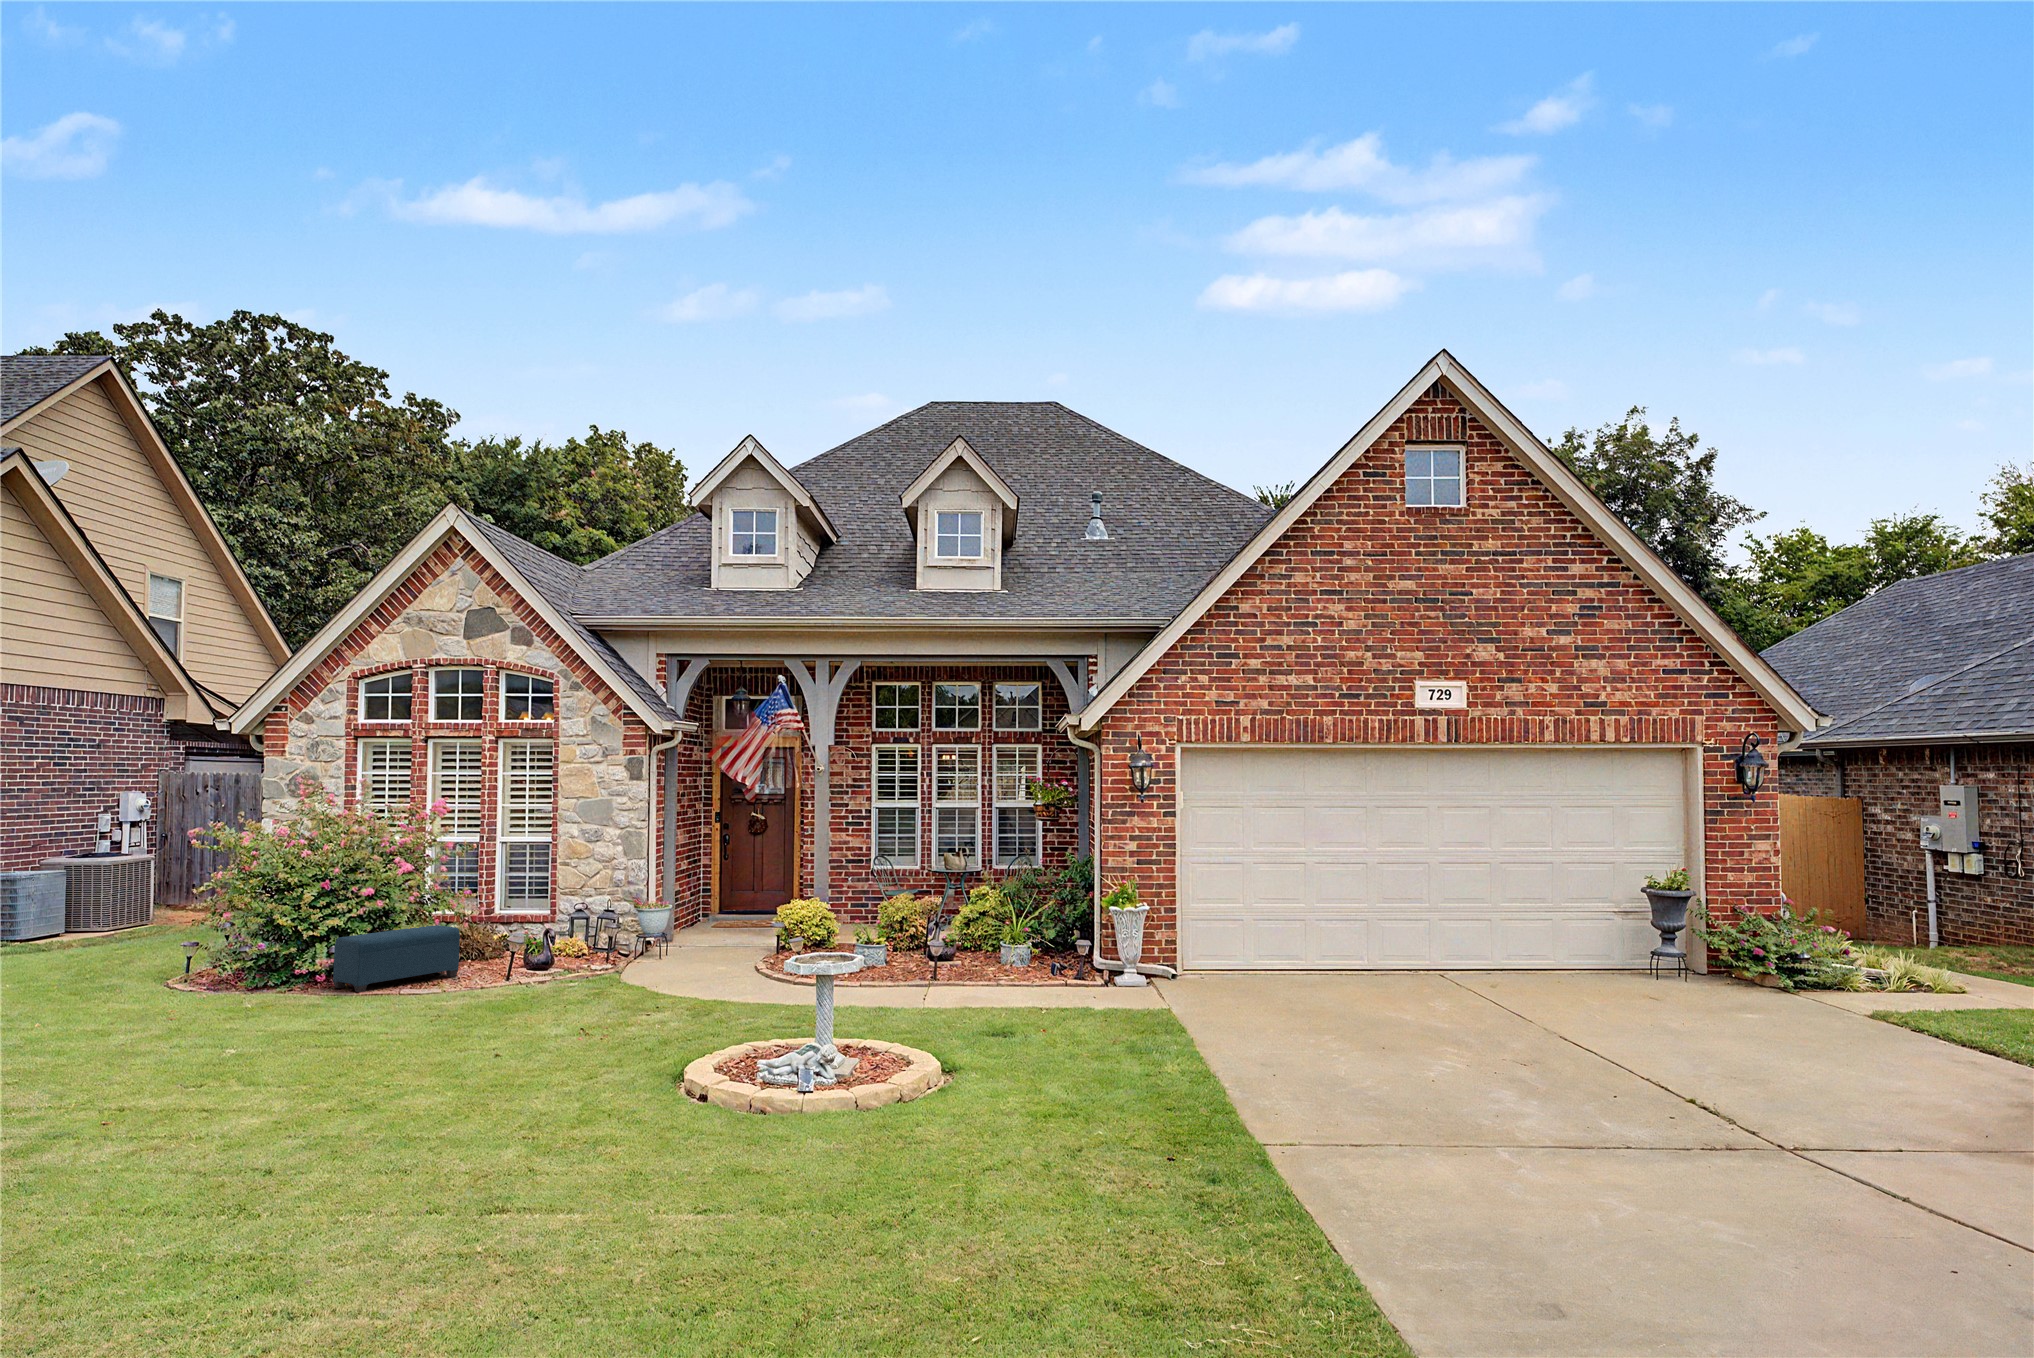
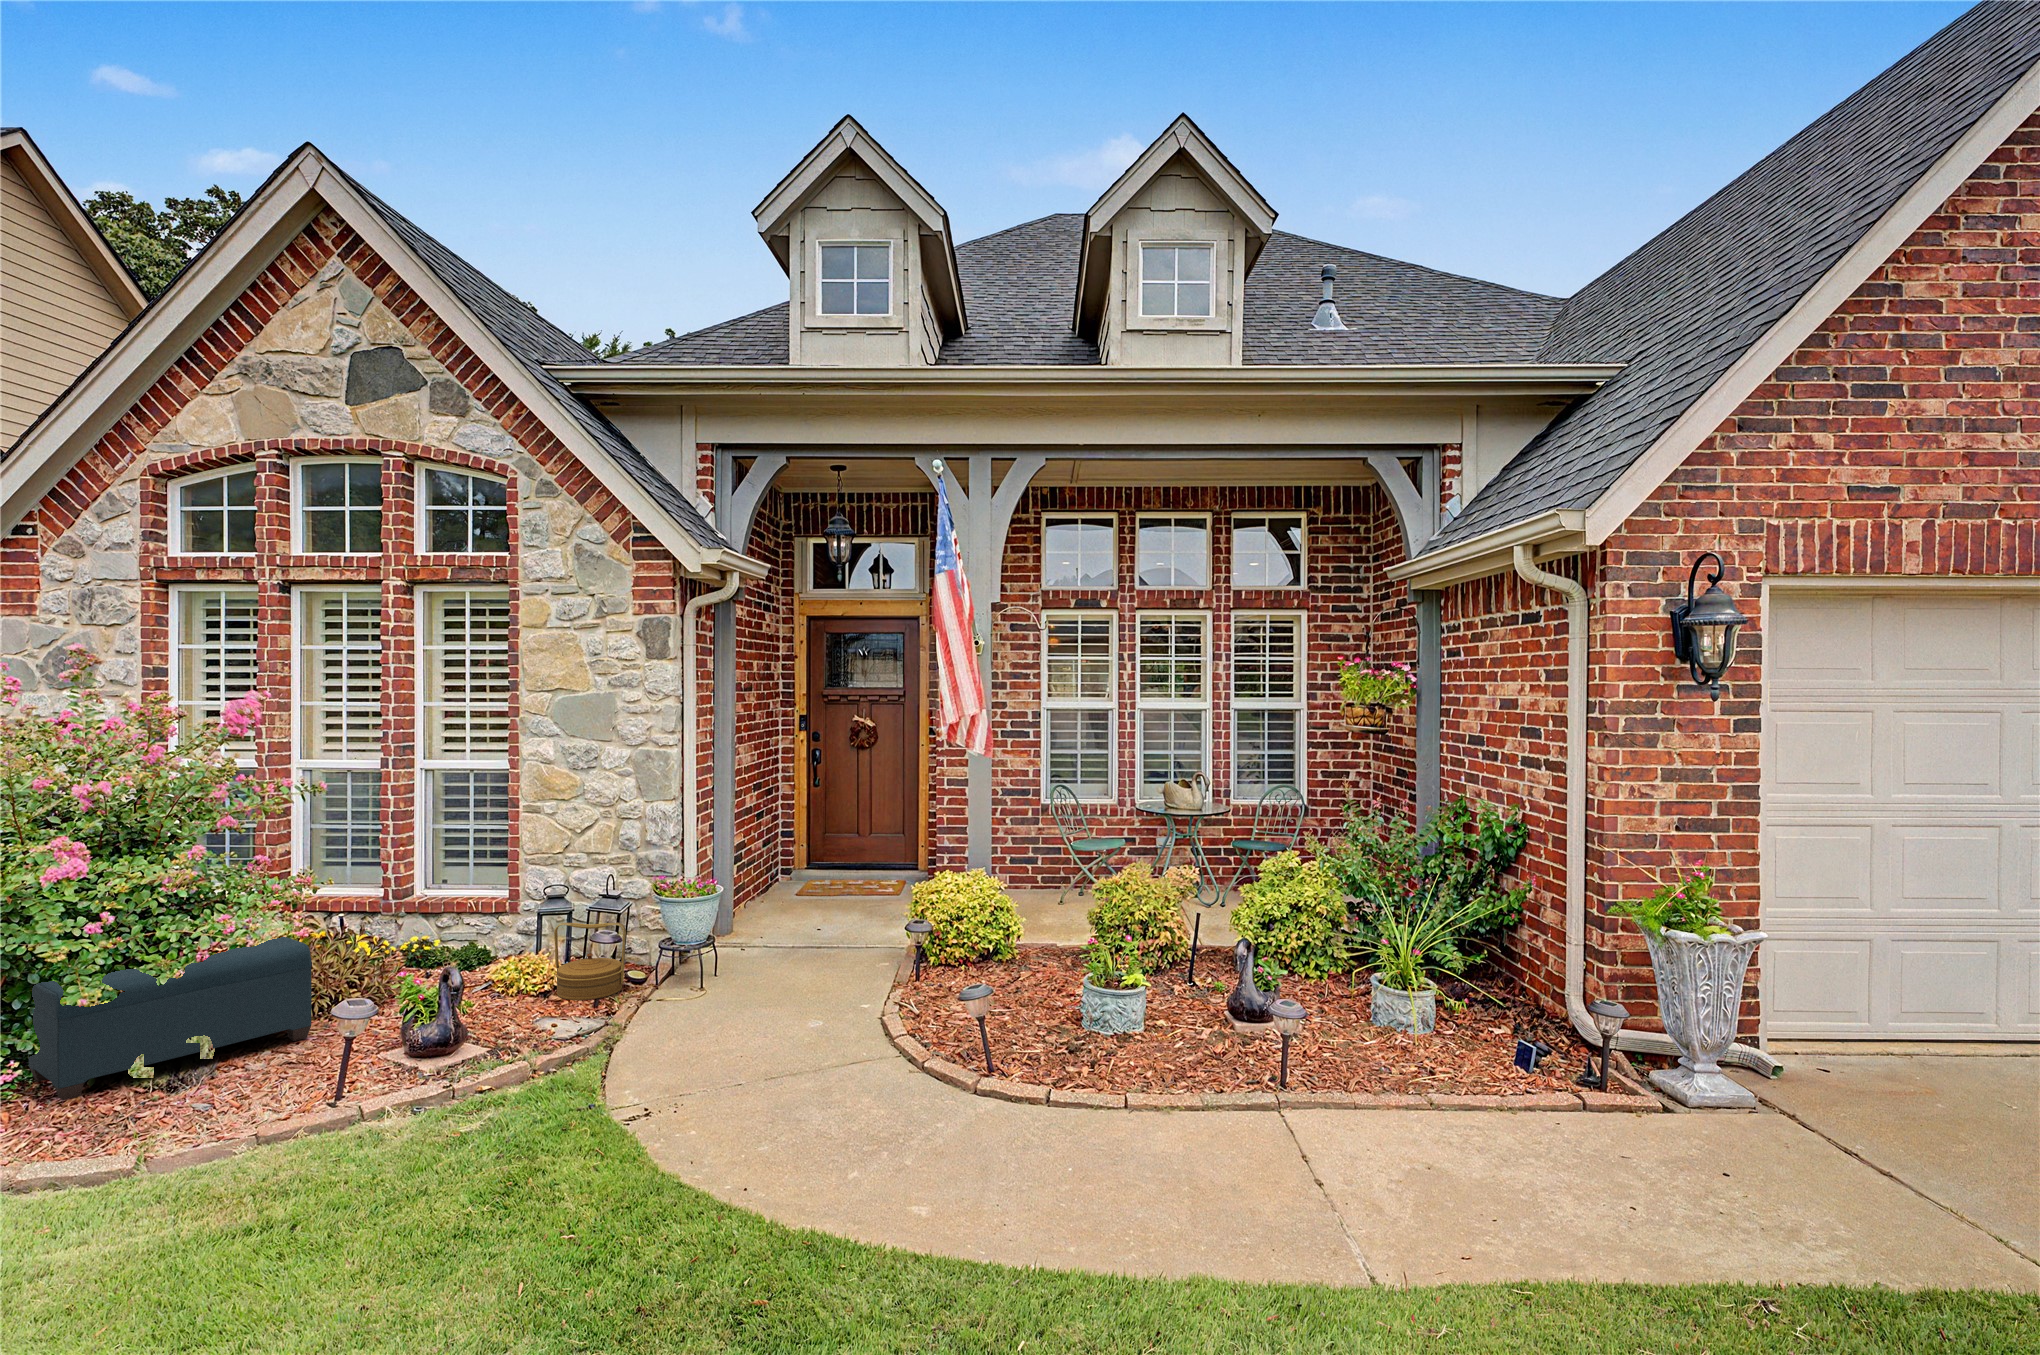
woven basket: none [577,924,616,965] -> present [554,923,626,1000]

